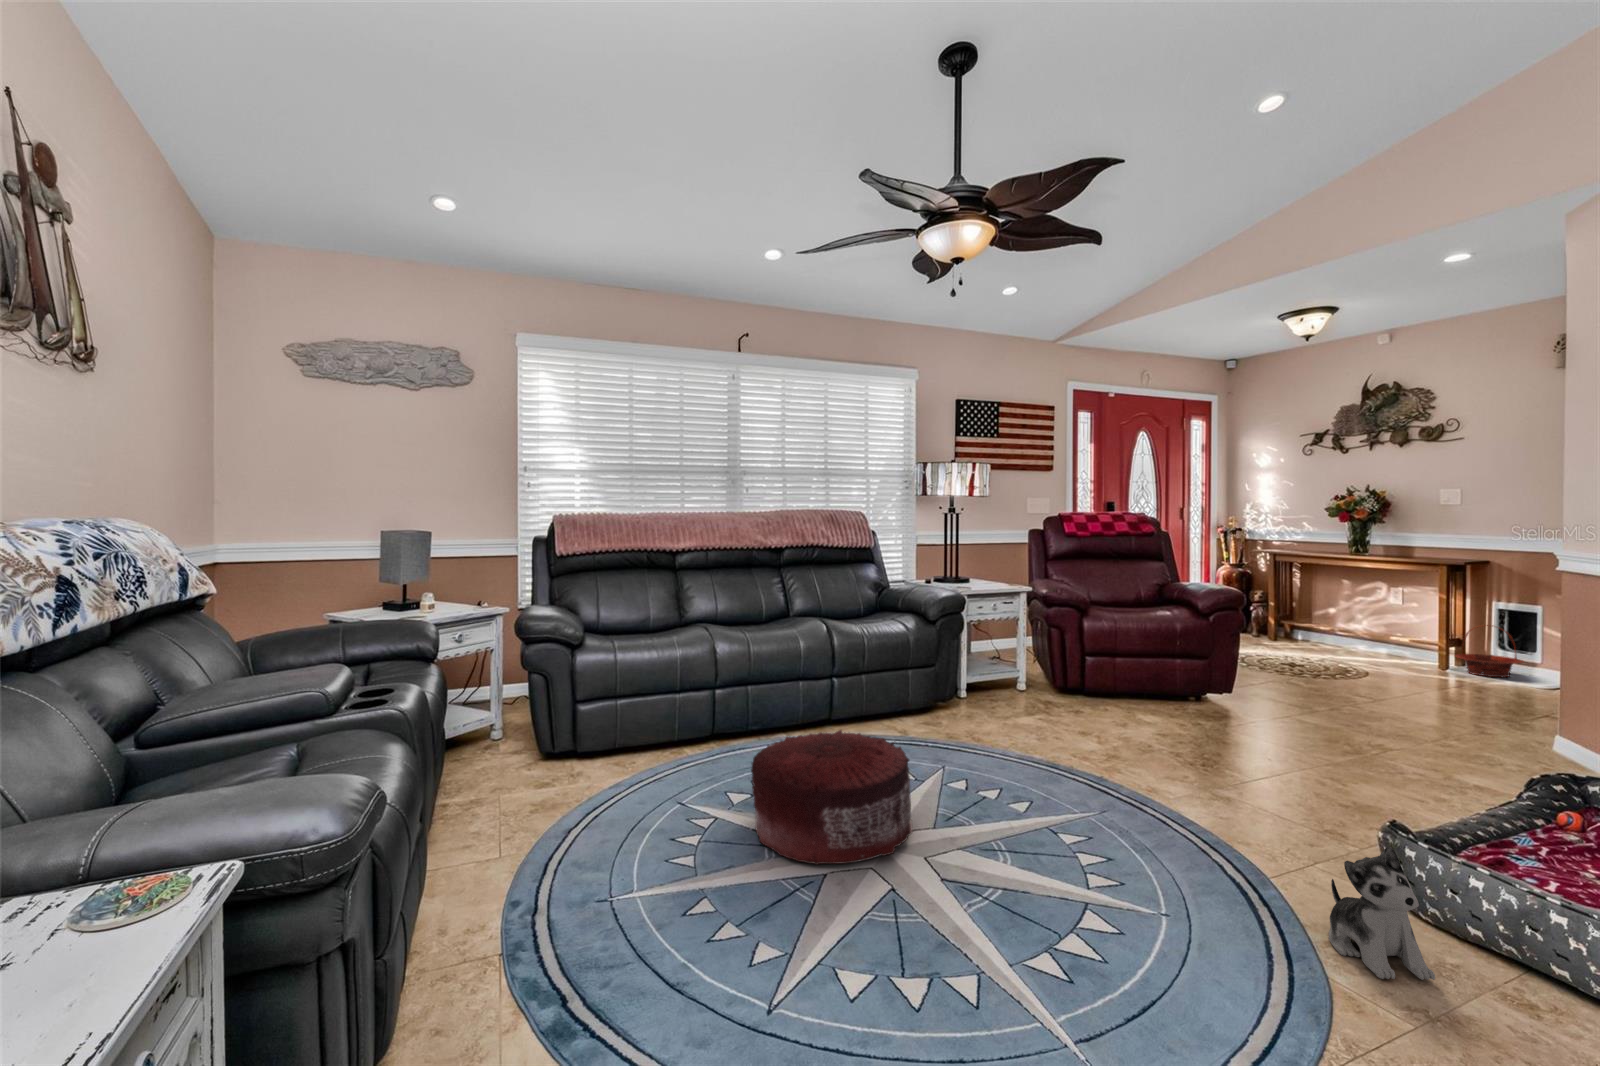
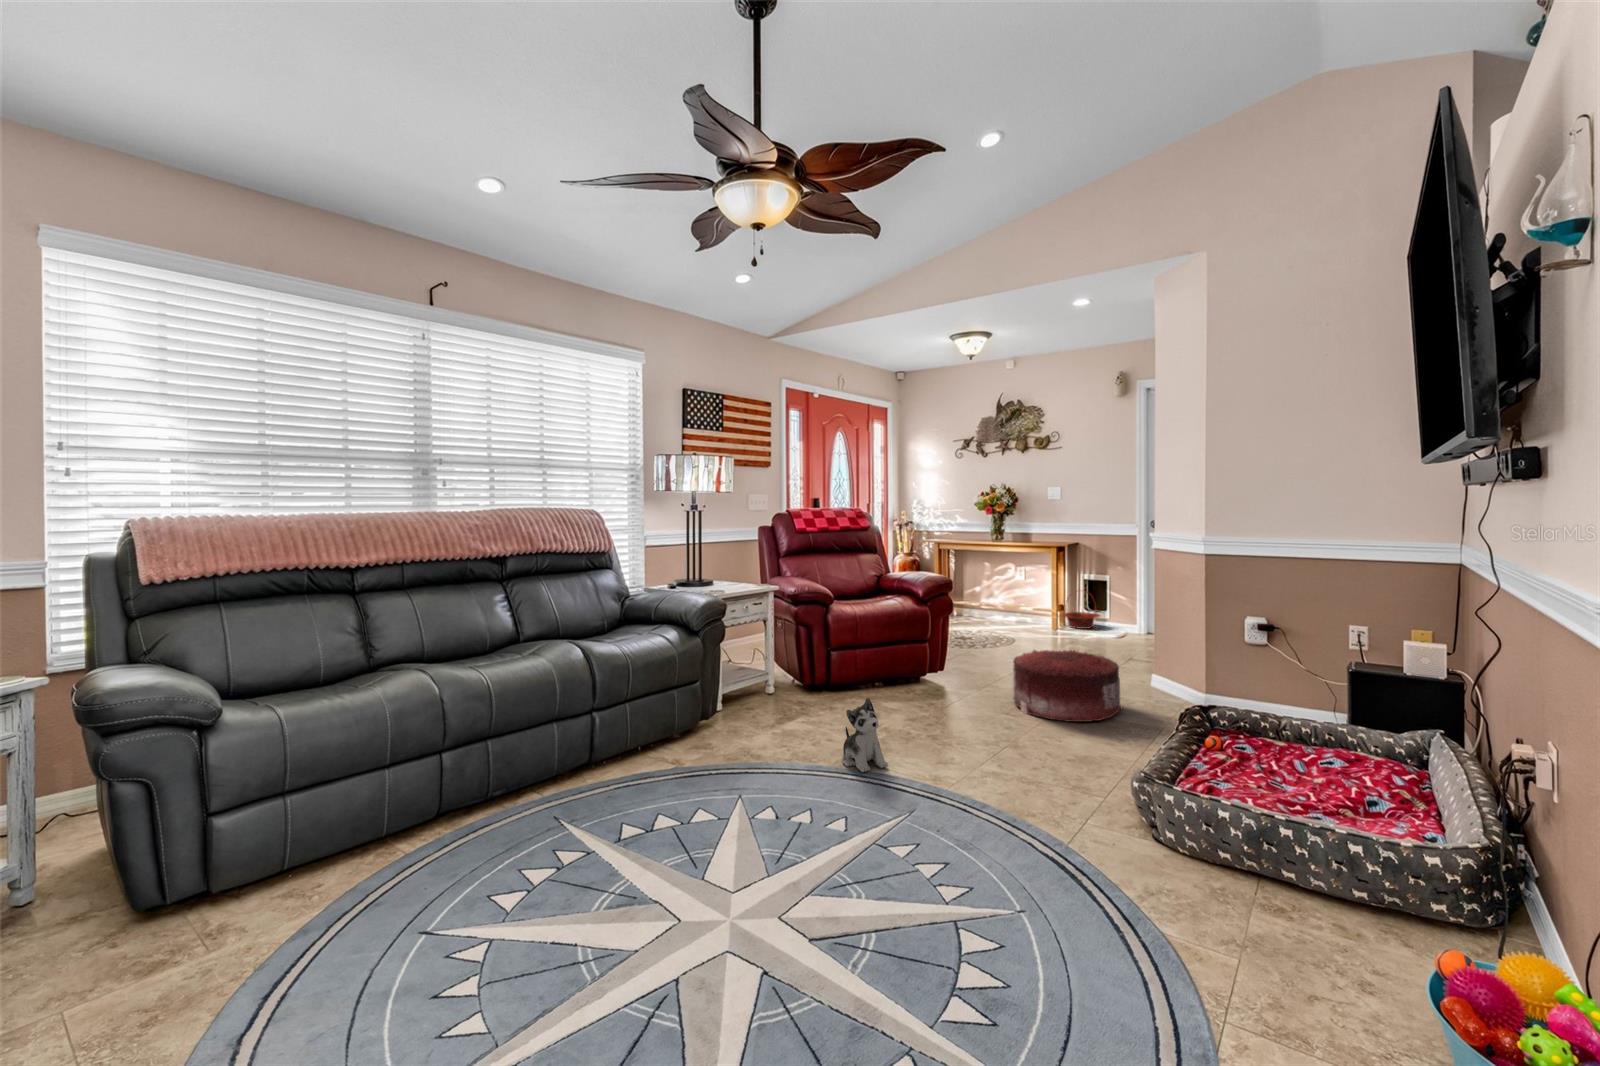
pouf: present [751,730,912,865] -> present [1013,650,1122,722]
plush toy: present [1329,846,1435,980] -> present [842,698,888,772]

